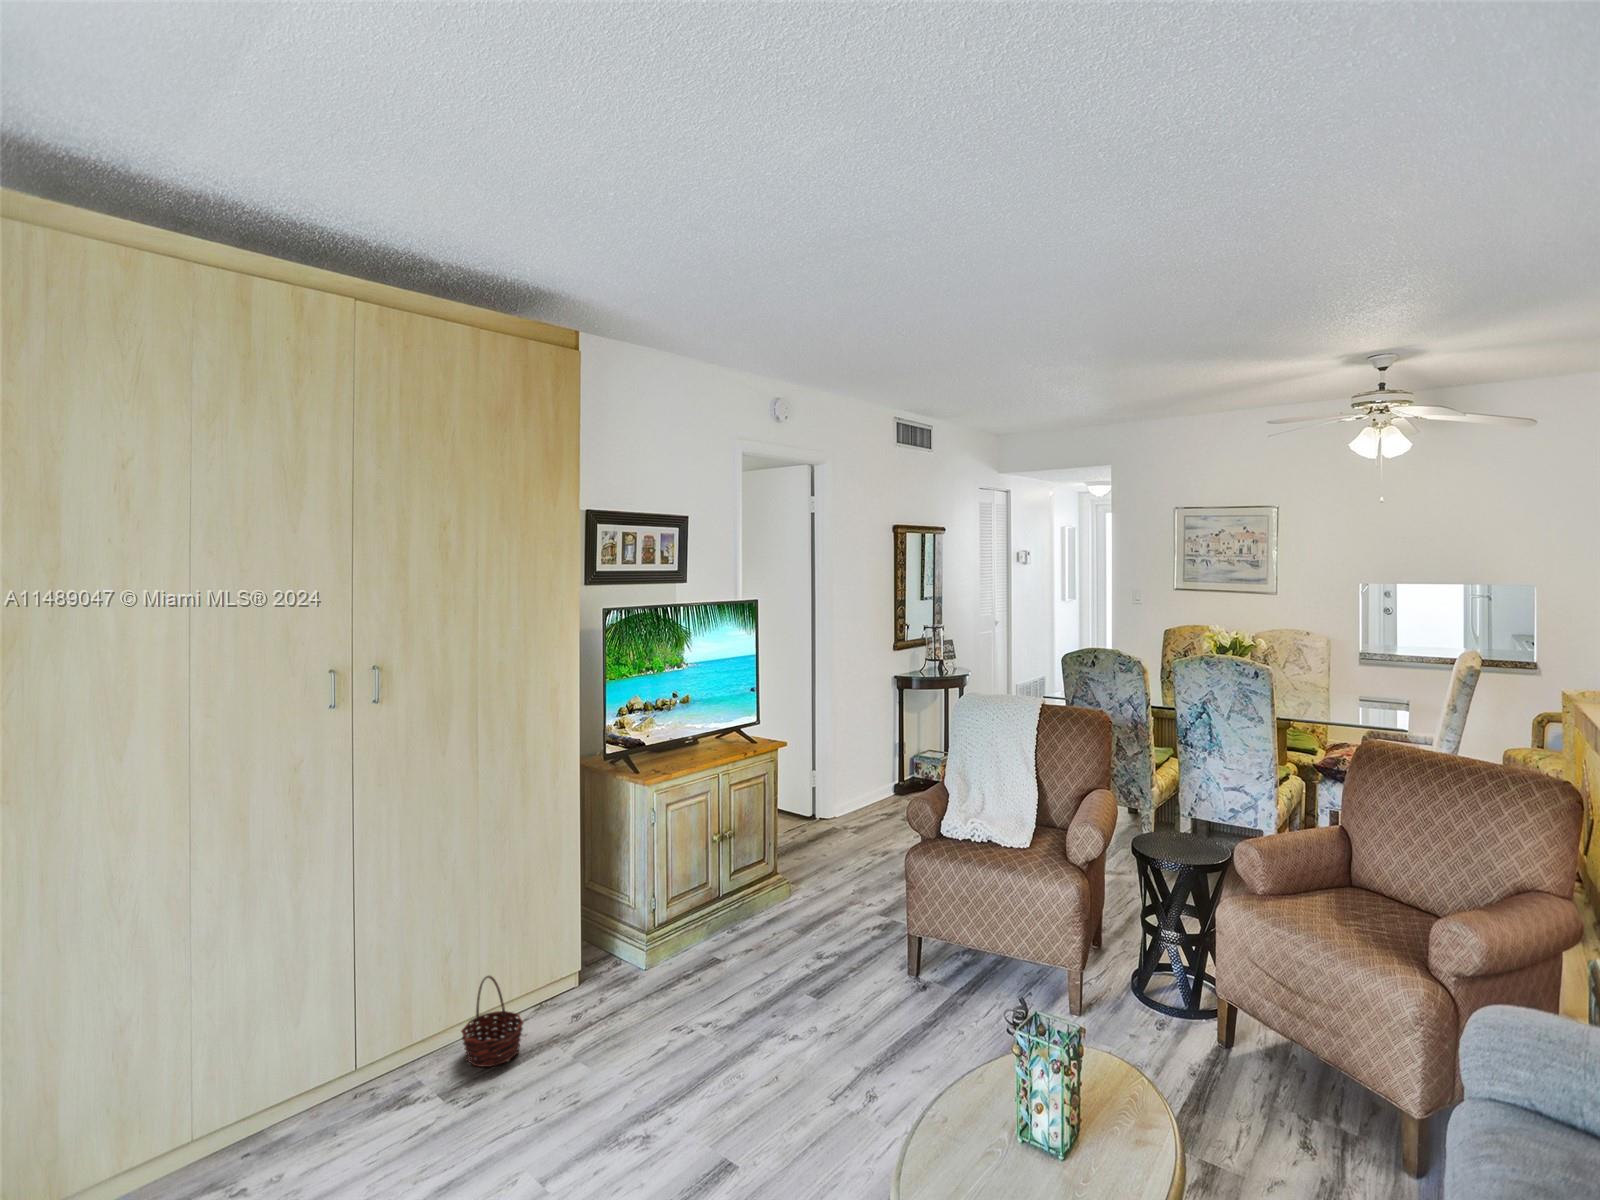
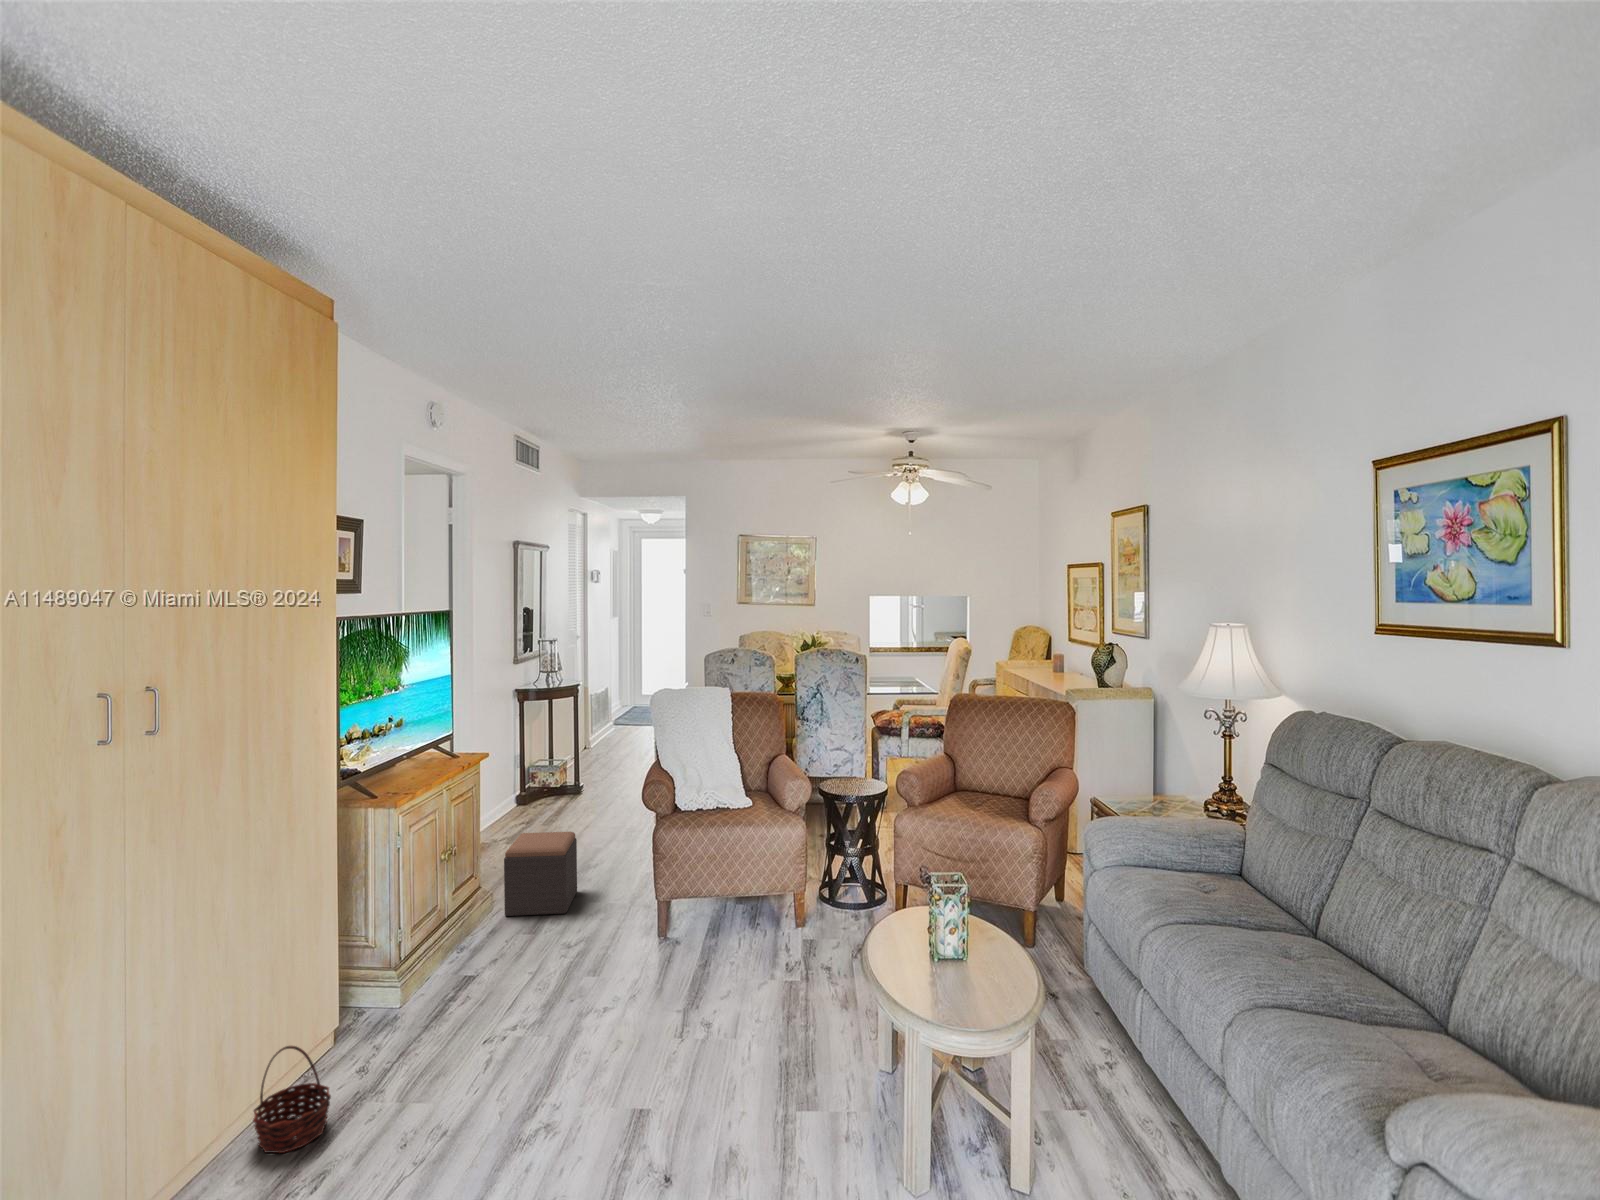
footstool: none [792,825,874,919] -> present [504,832,577,916]

